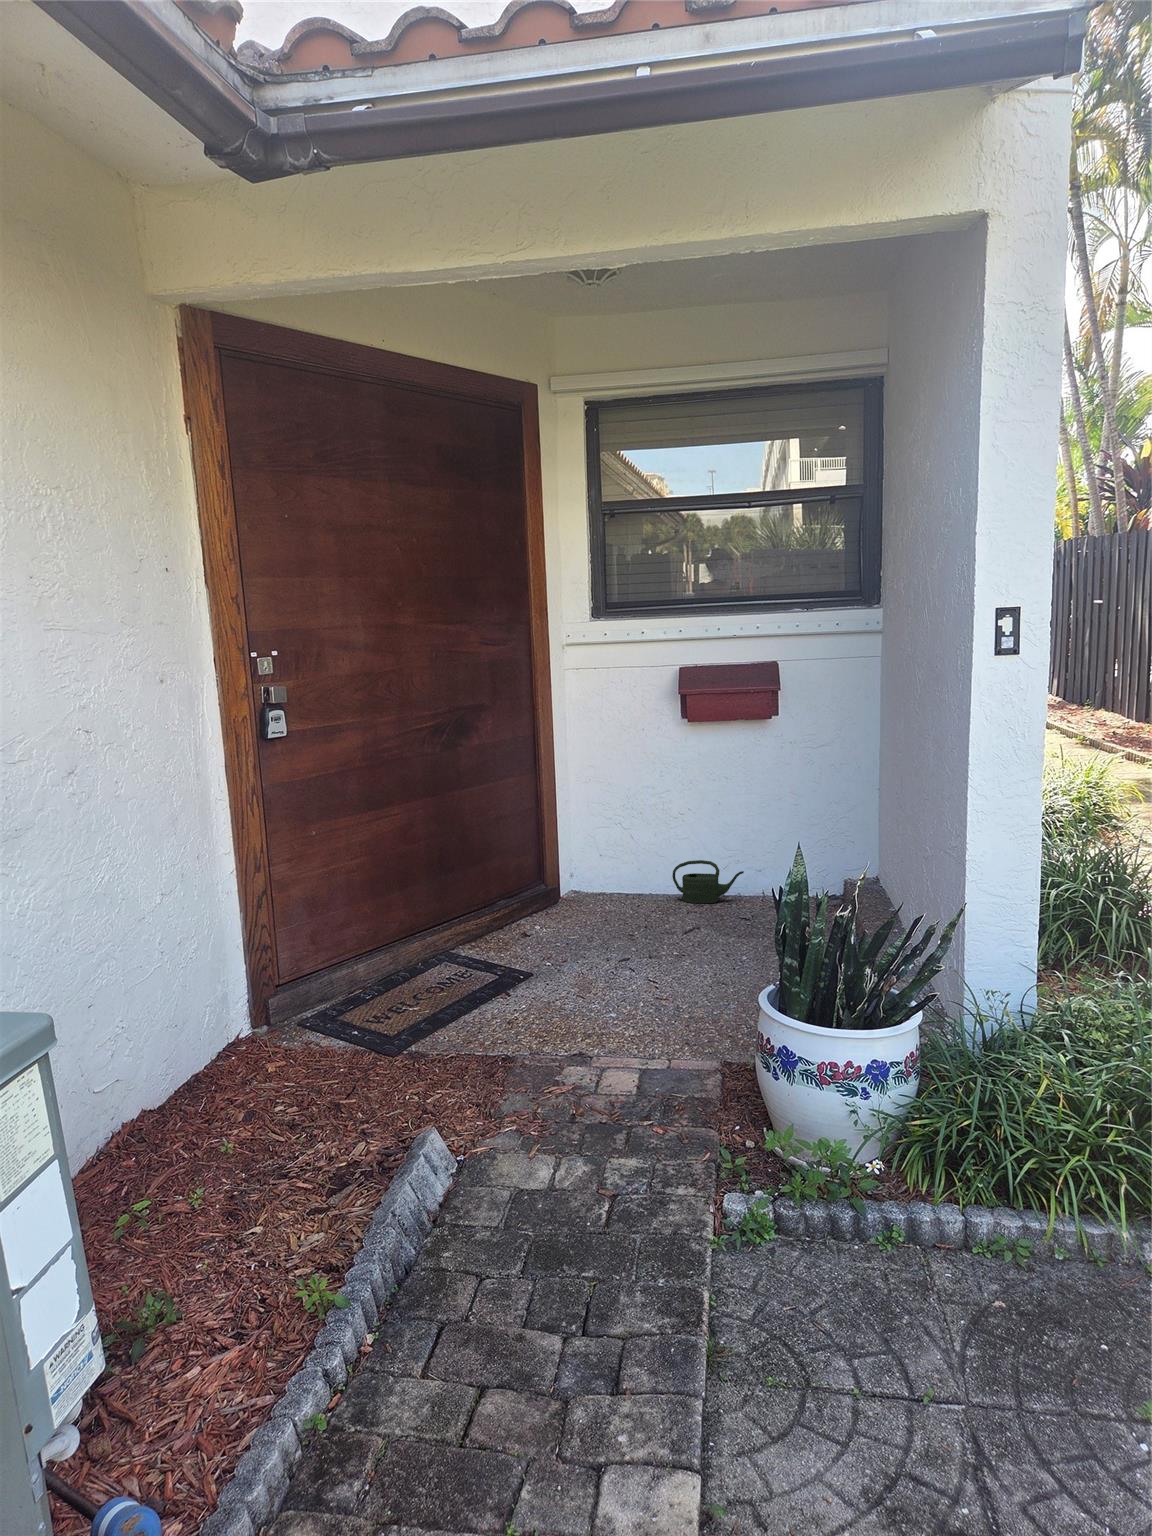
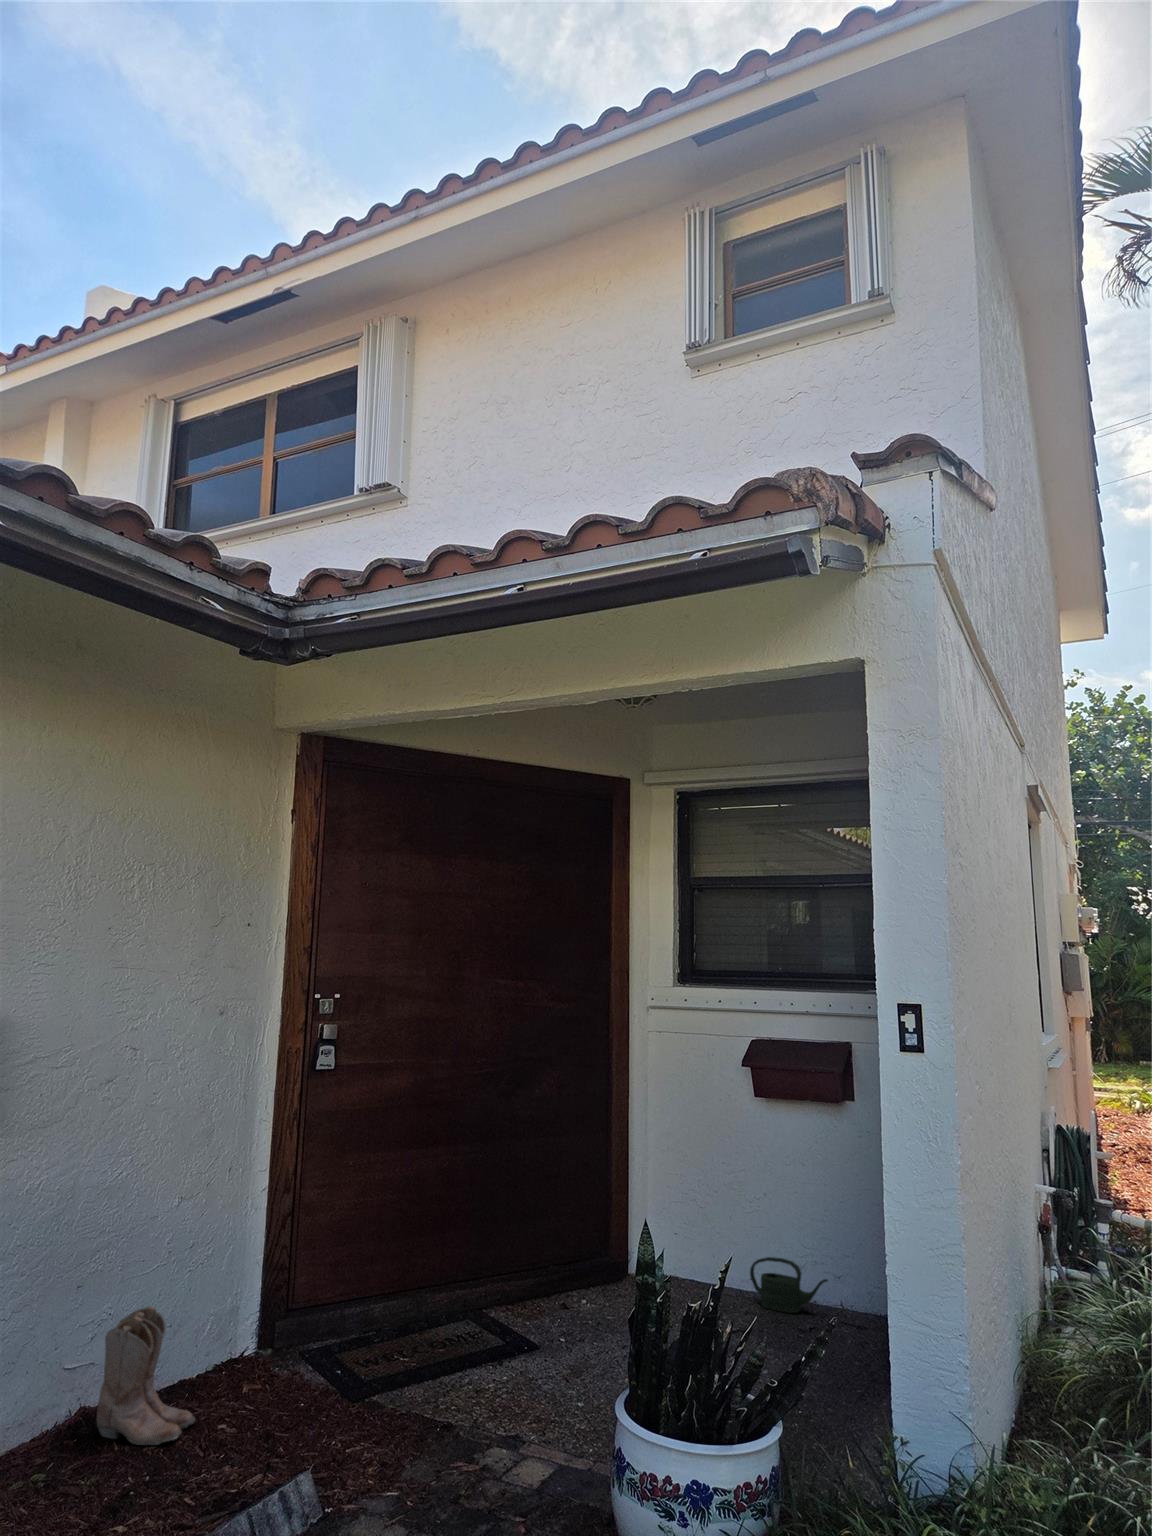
boots: none [132,1013,249,1151] -> present [97,1306,195,1445]

